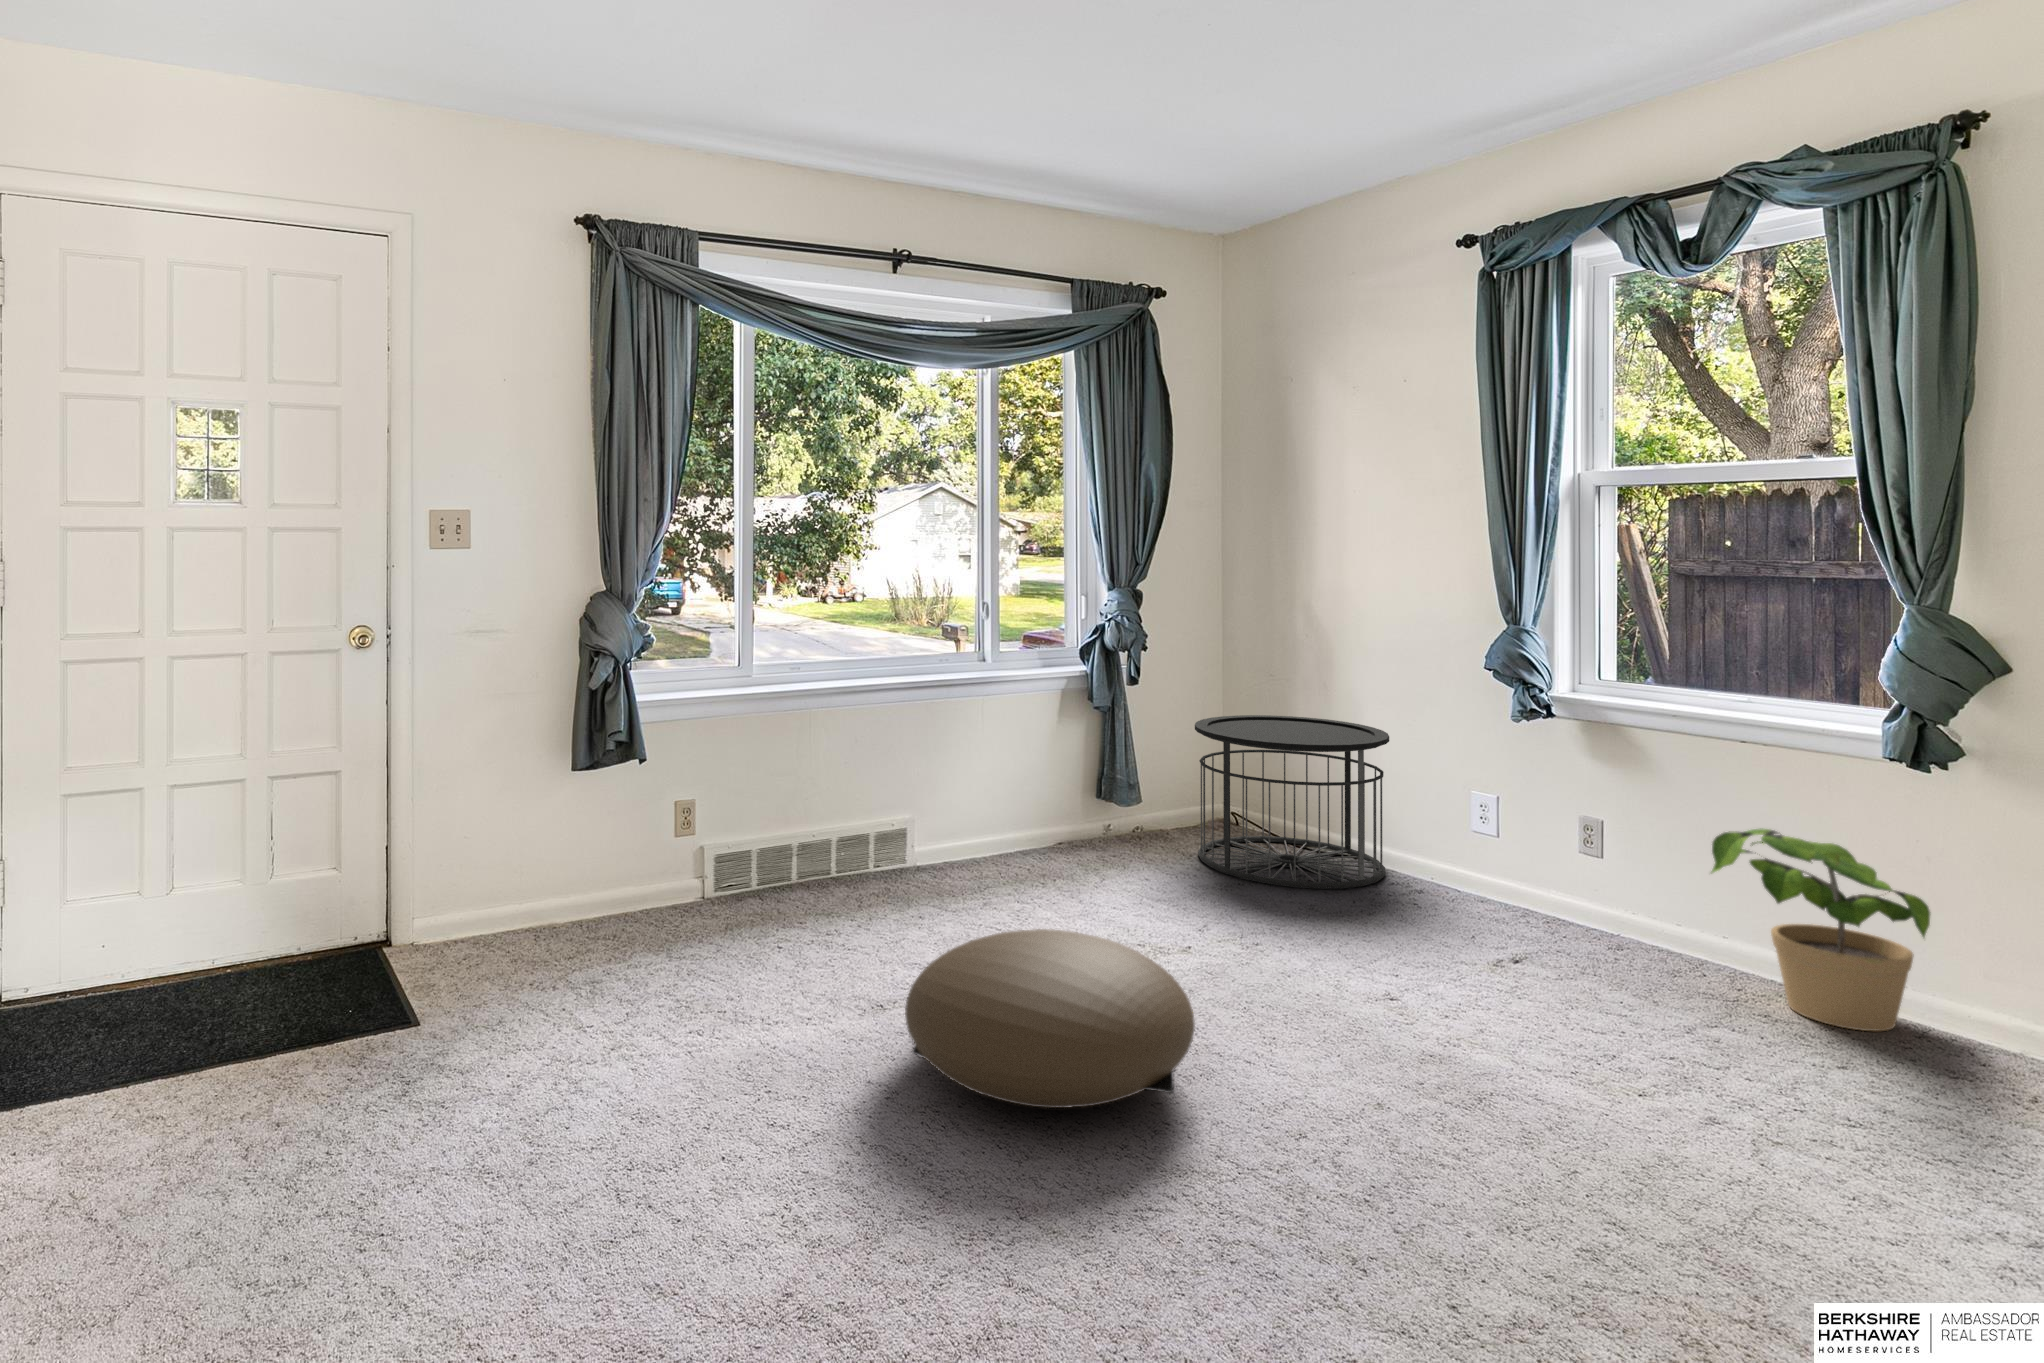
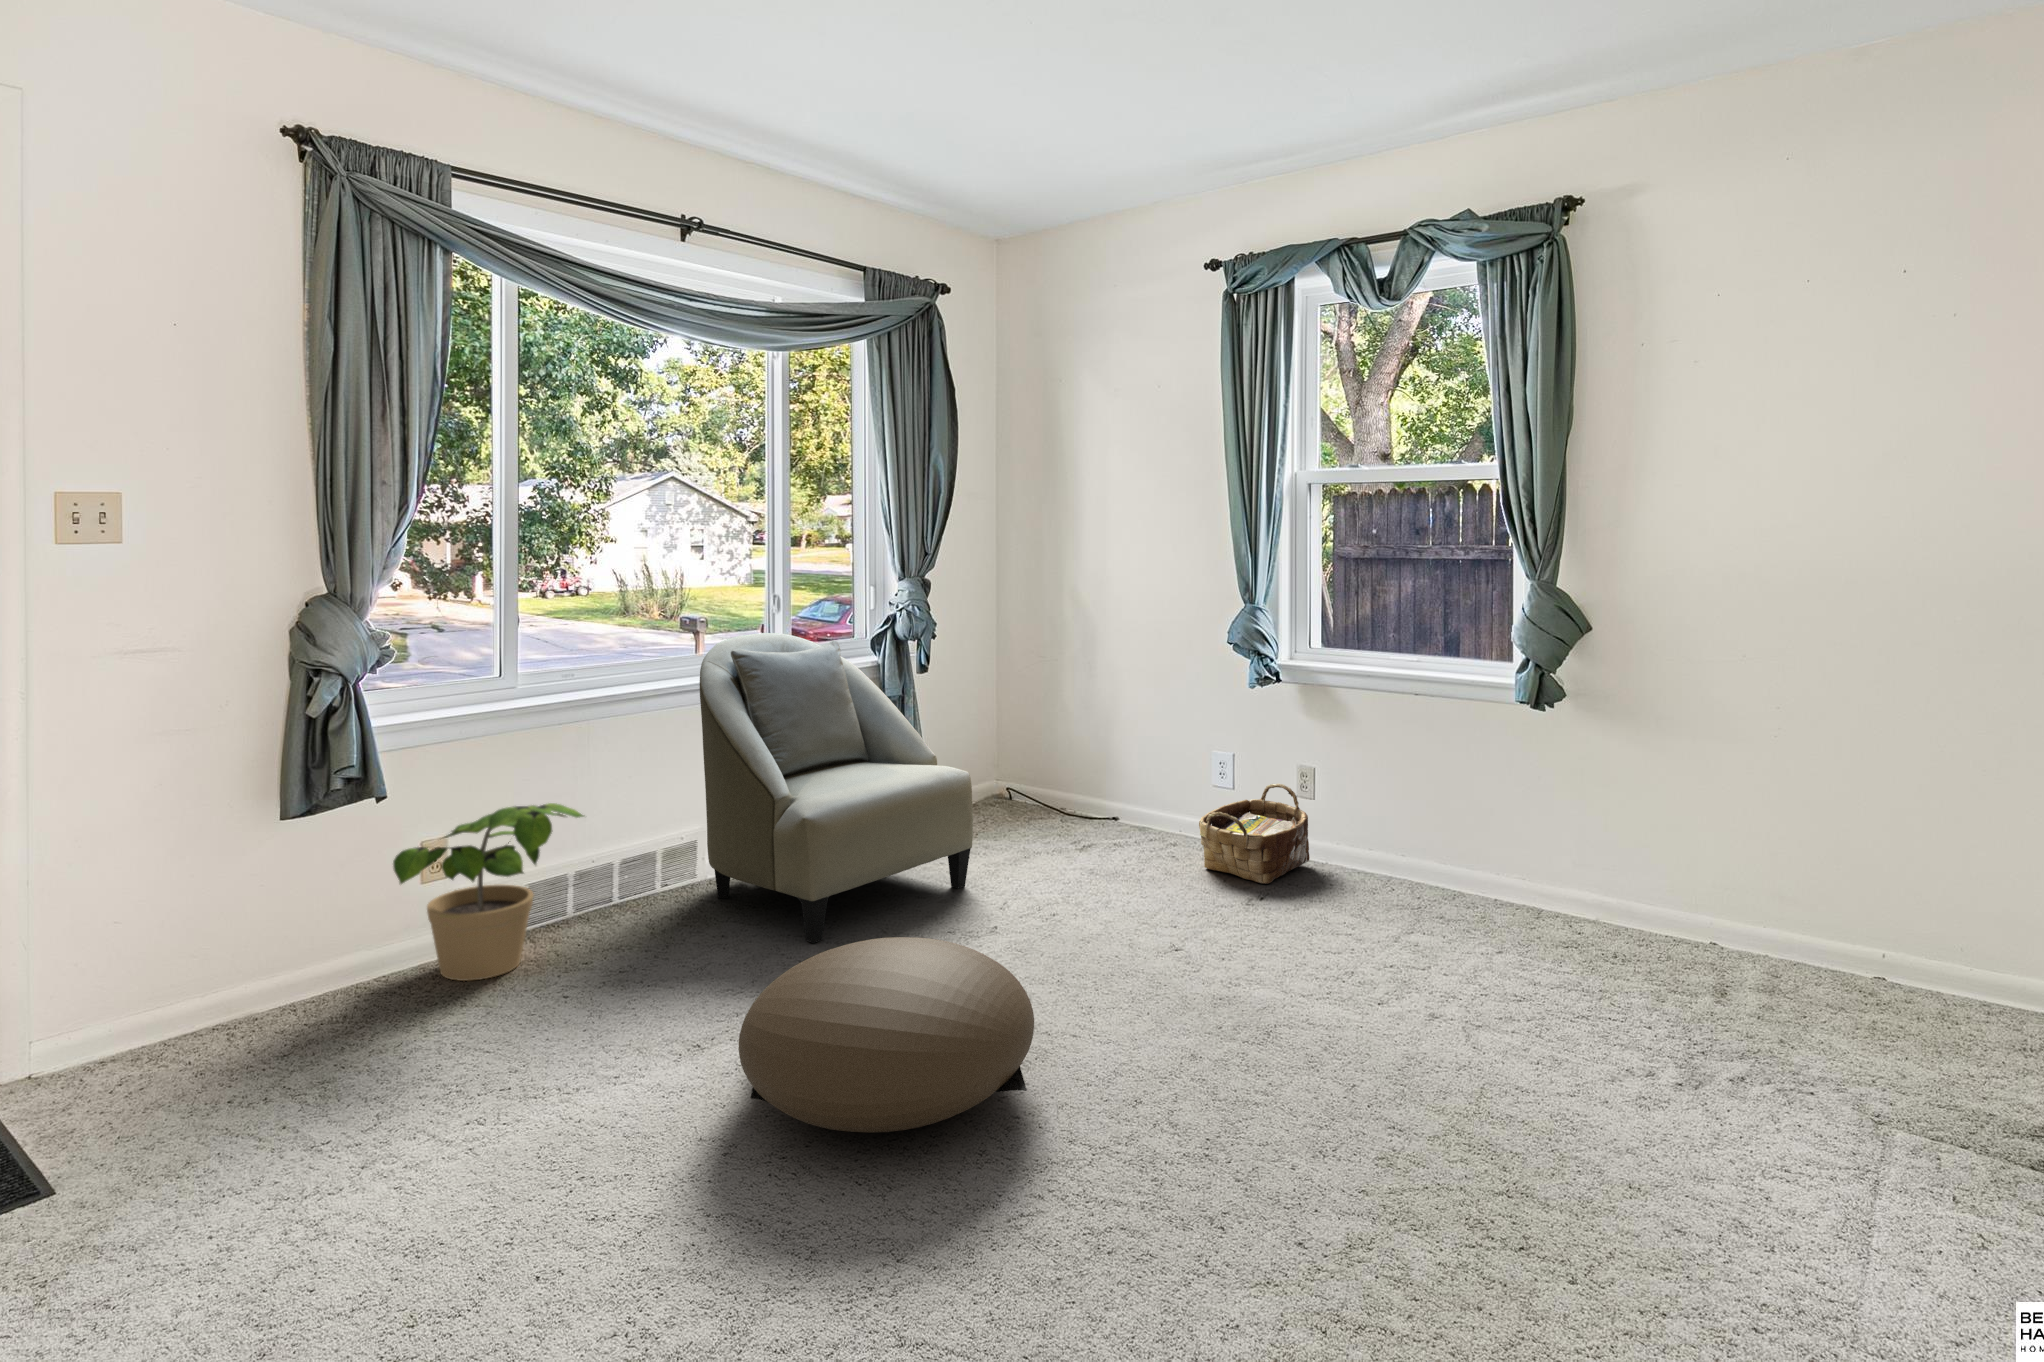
armchair: none [911,636,1180,932] -> present [700,633,973,943]
side table: present [1195,715,1389,889] -> none [976,698,1146,860]
woven basket: none [1446,828,1592,939] -> present [1199,784,1310,884]
potted plant: present [1712,829,1930,1031] -> present [393,803,584,981]

